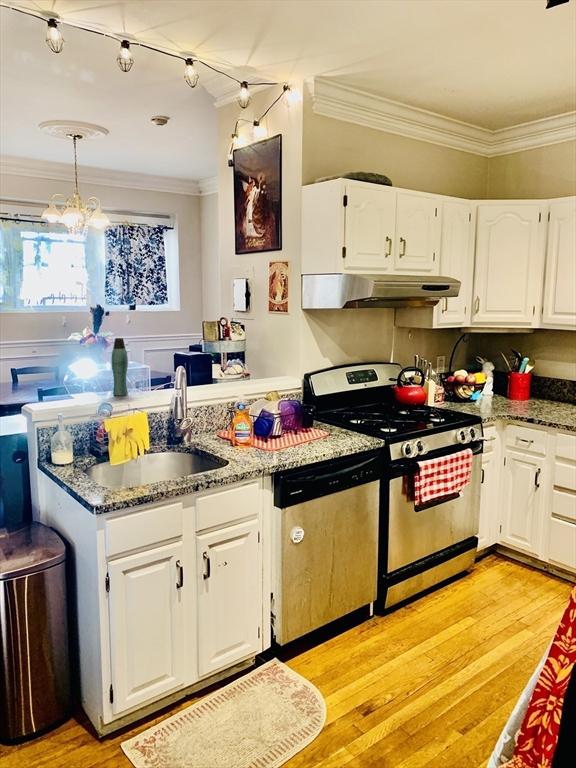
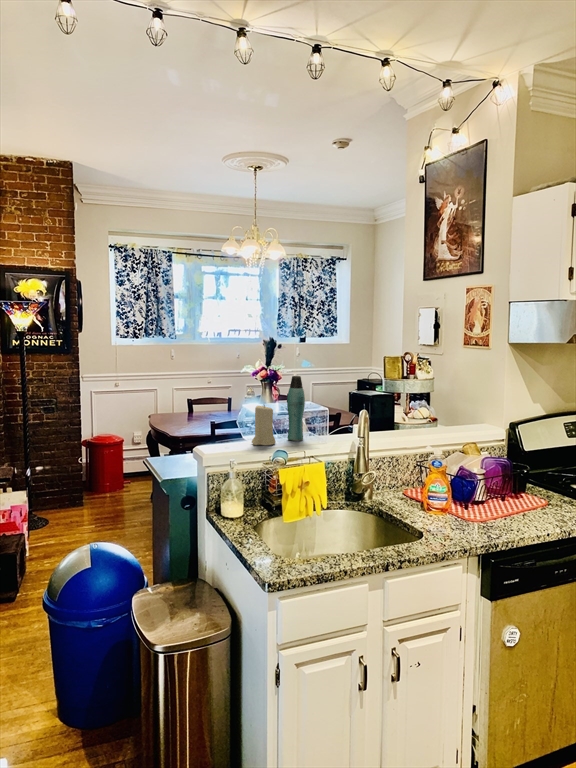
candle: none [79,364,102,401] -> present [252,405,276,446]

